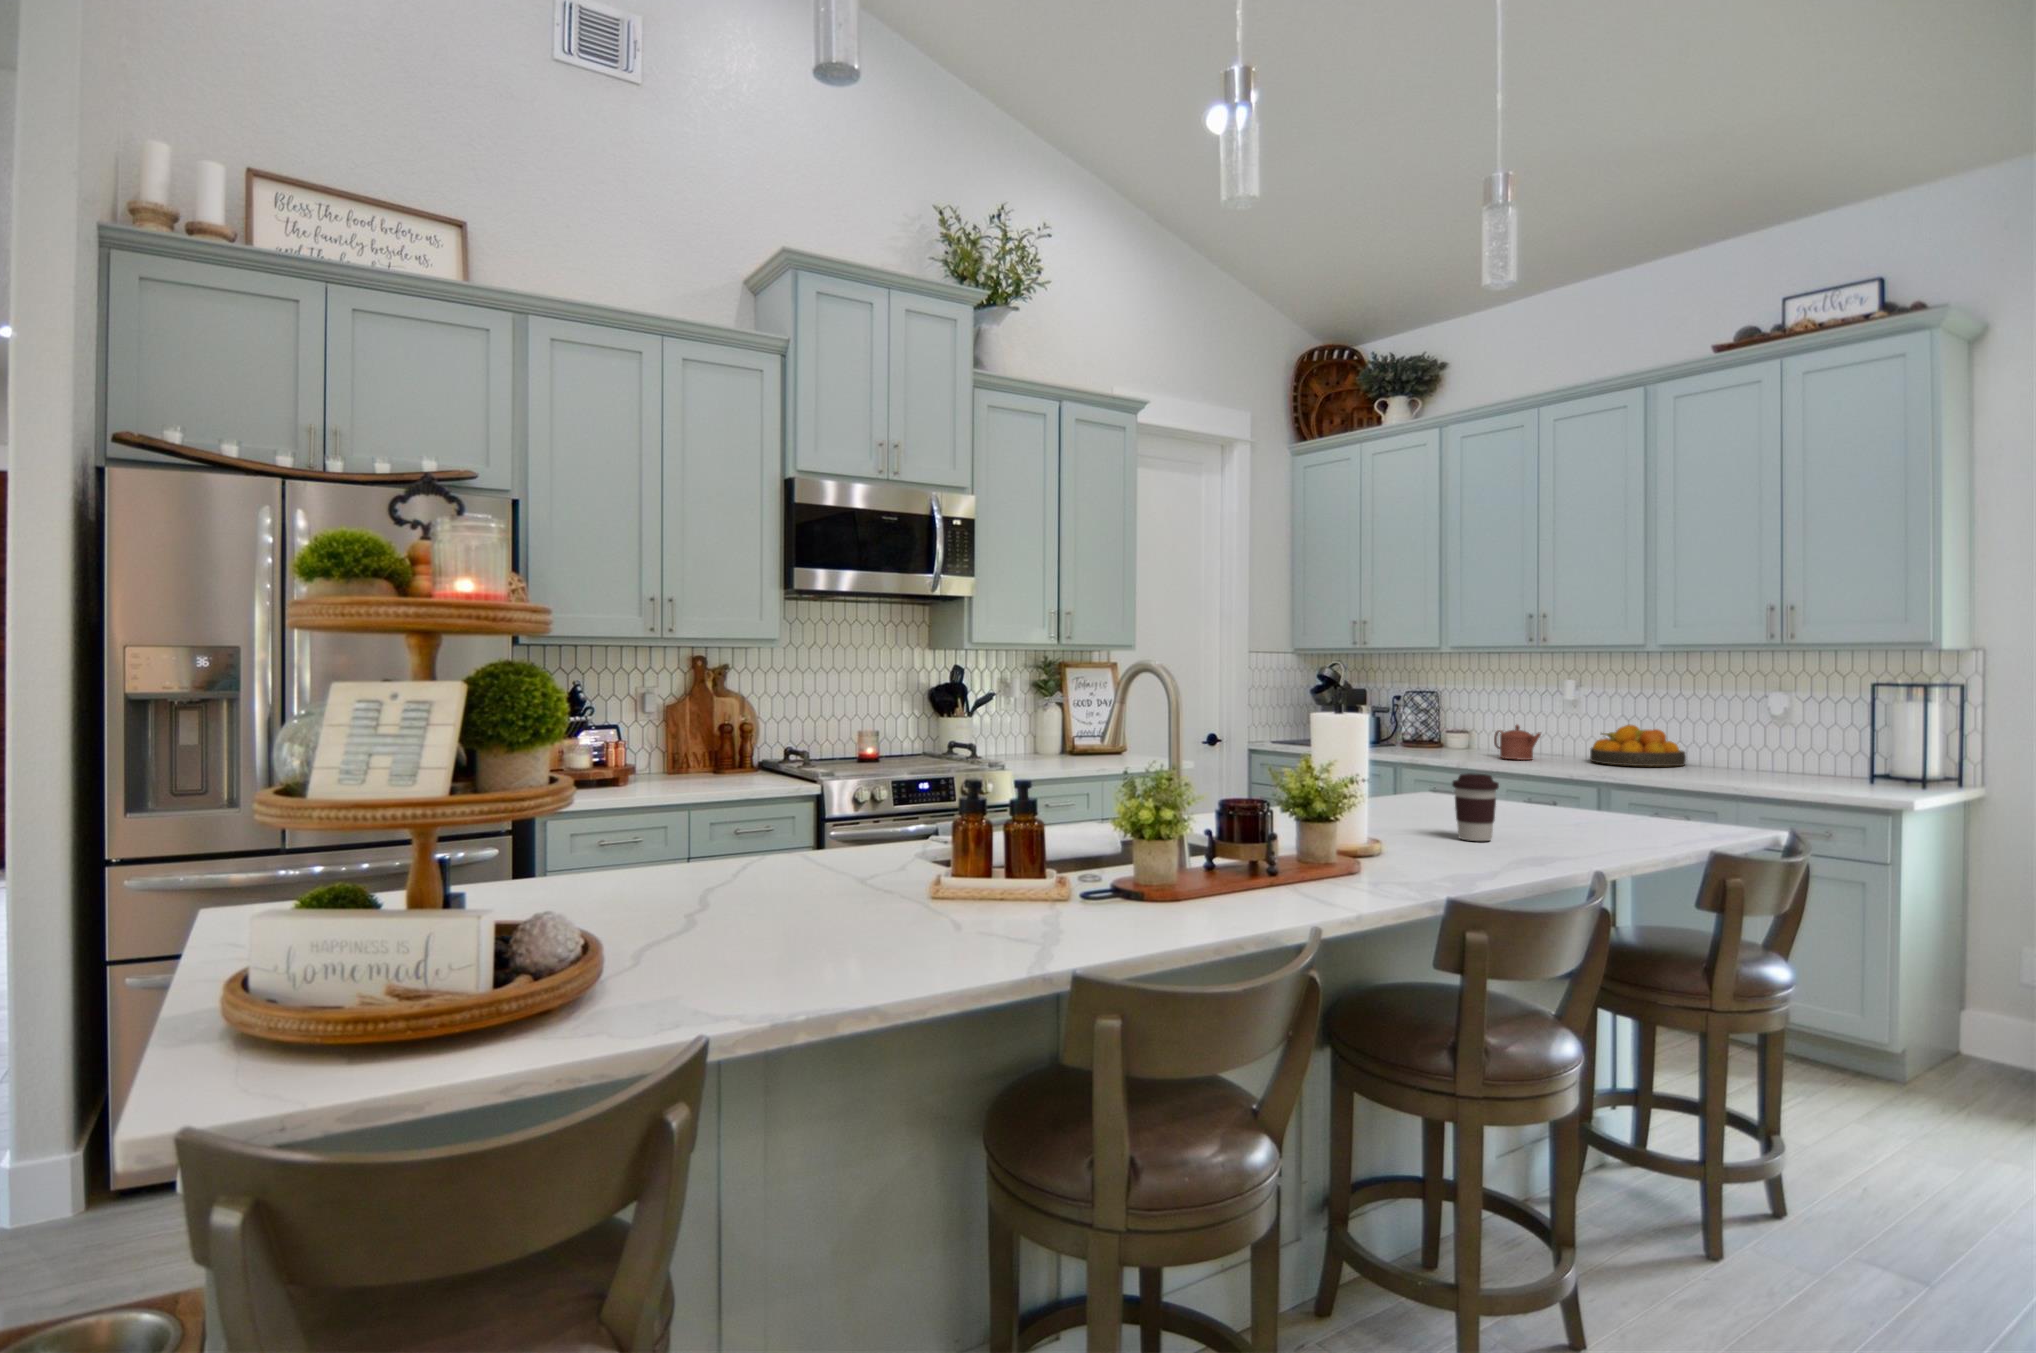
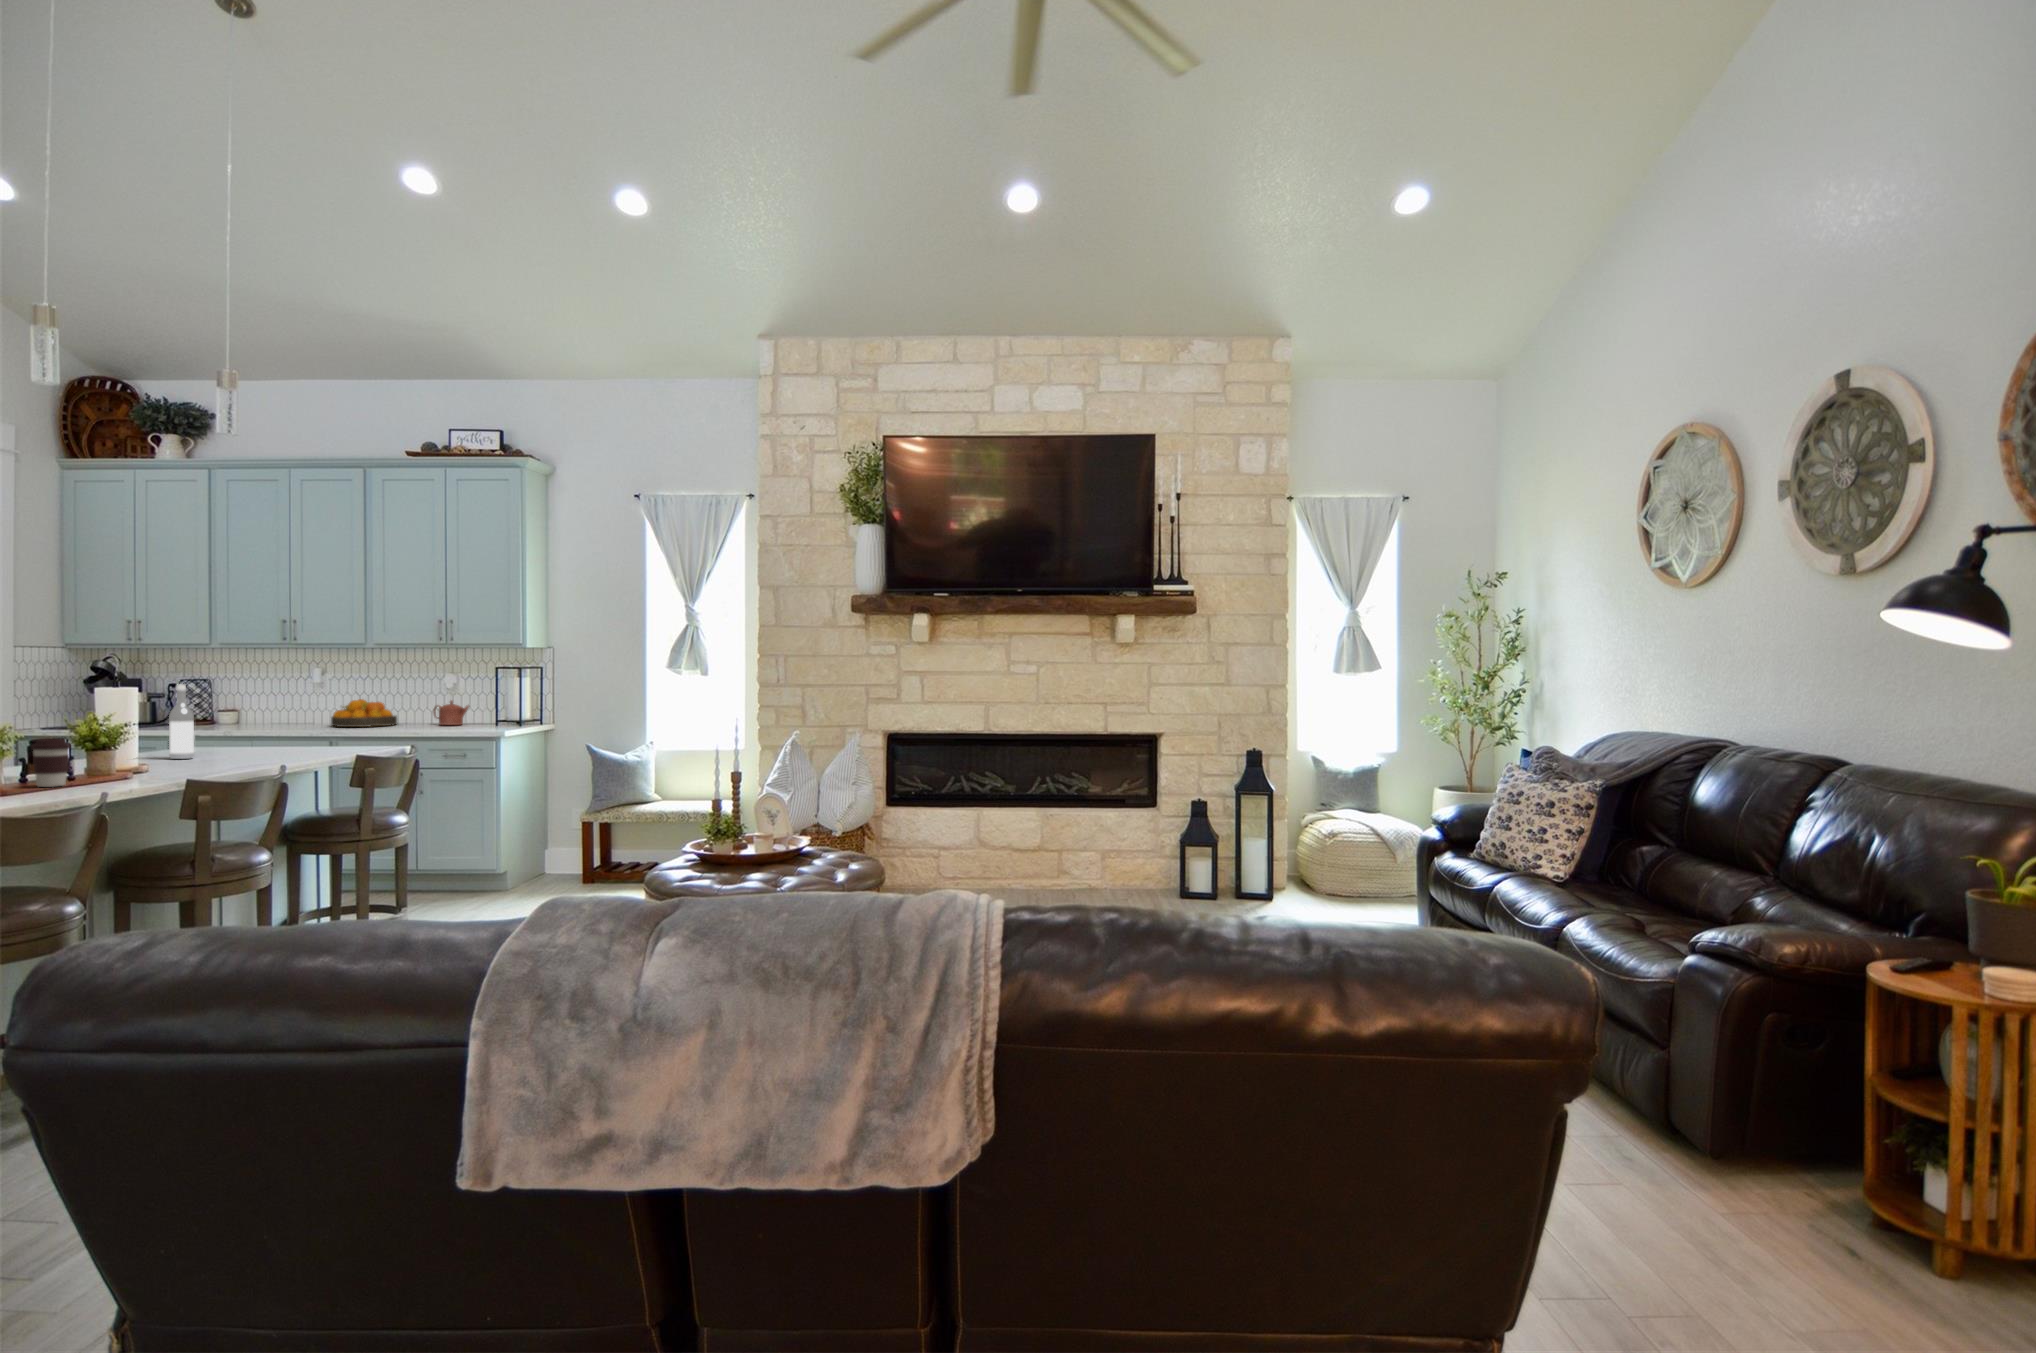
wine bottle: none [1408,705,1442,825] -> present [169,684,194,759]
teapot: present [1494,725,1541,760] -> present [434,700,469,725]
coffee cup: present [1452,773,1499,841] -> present [31,739,71,787]

